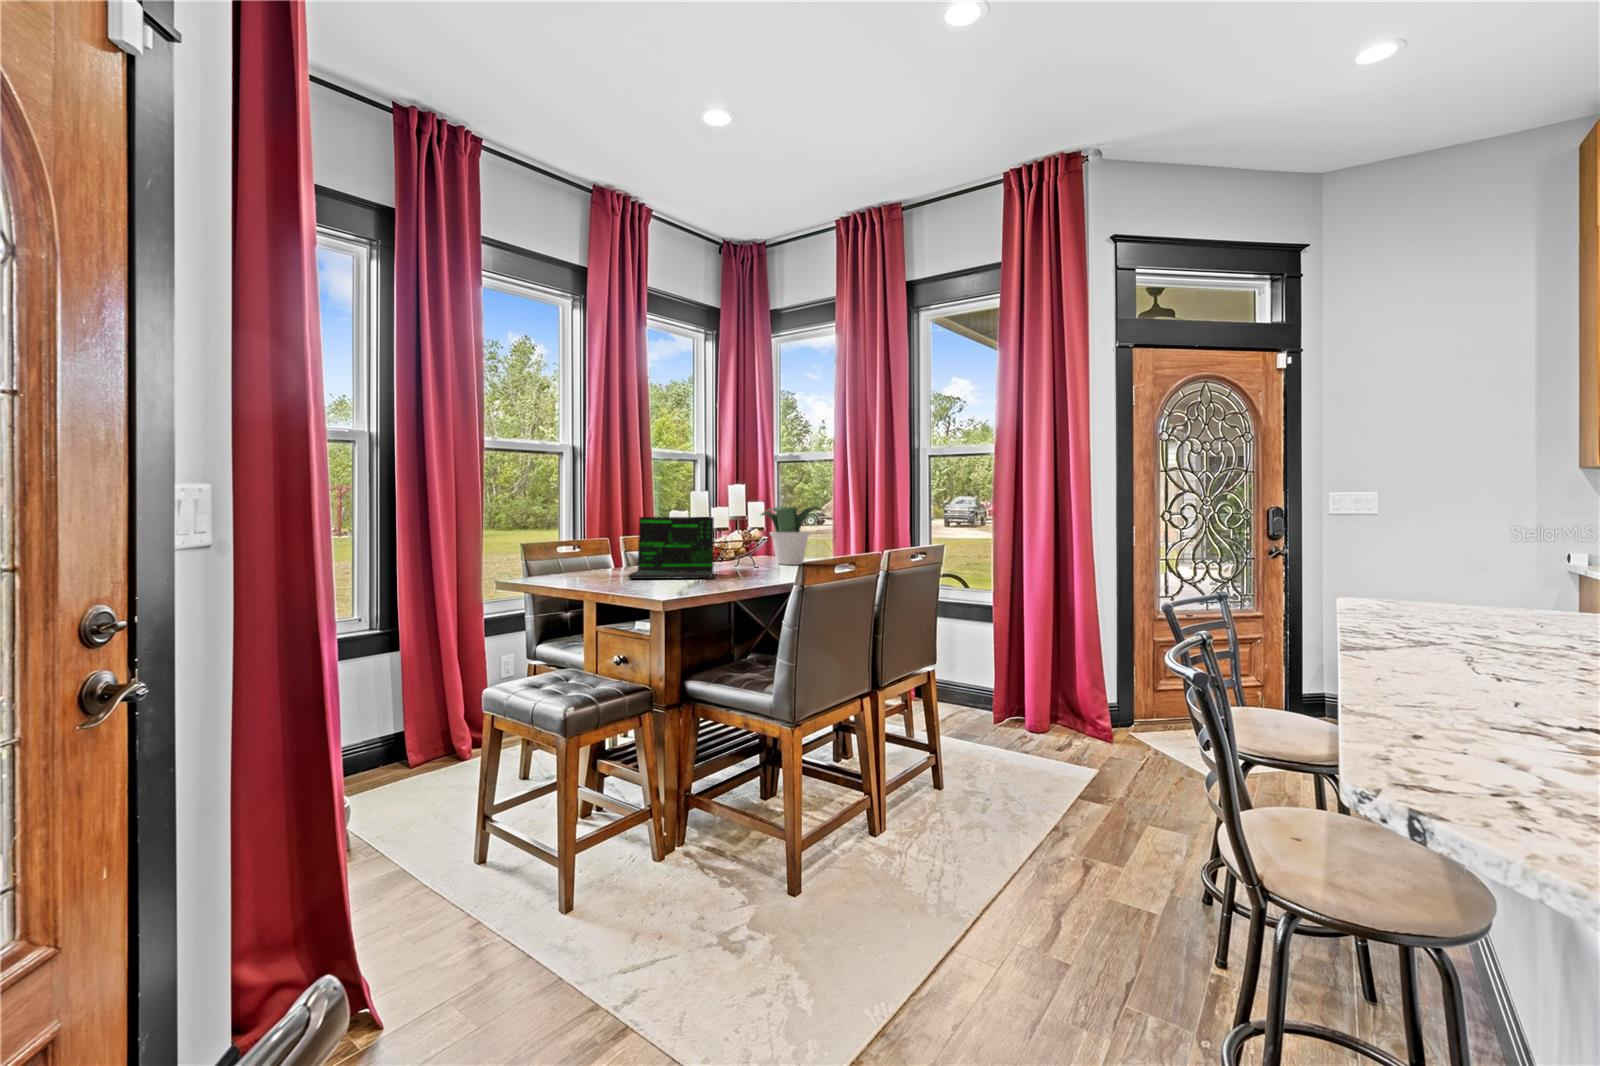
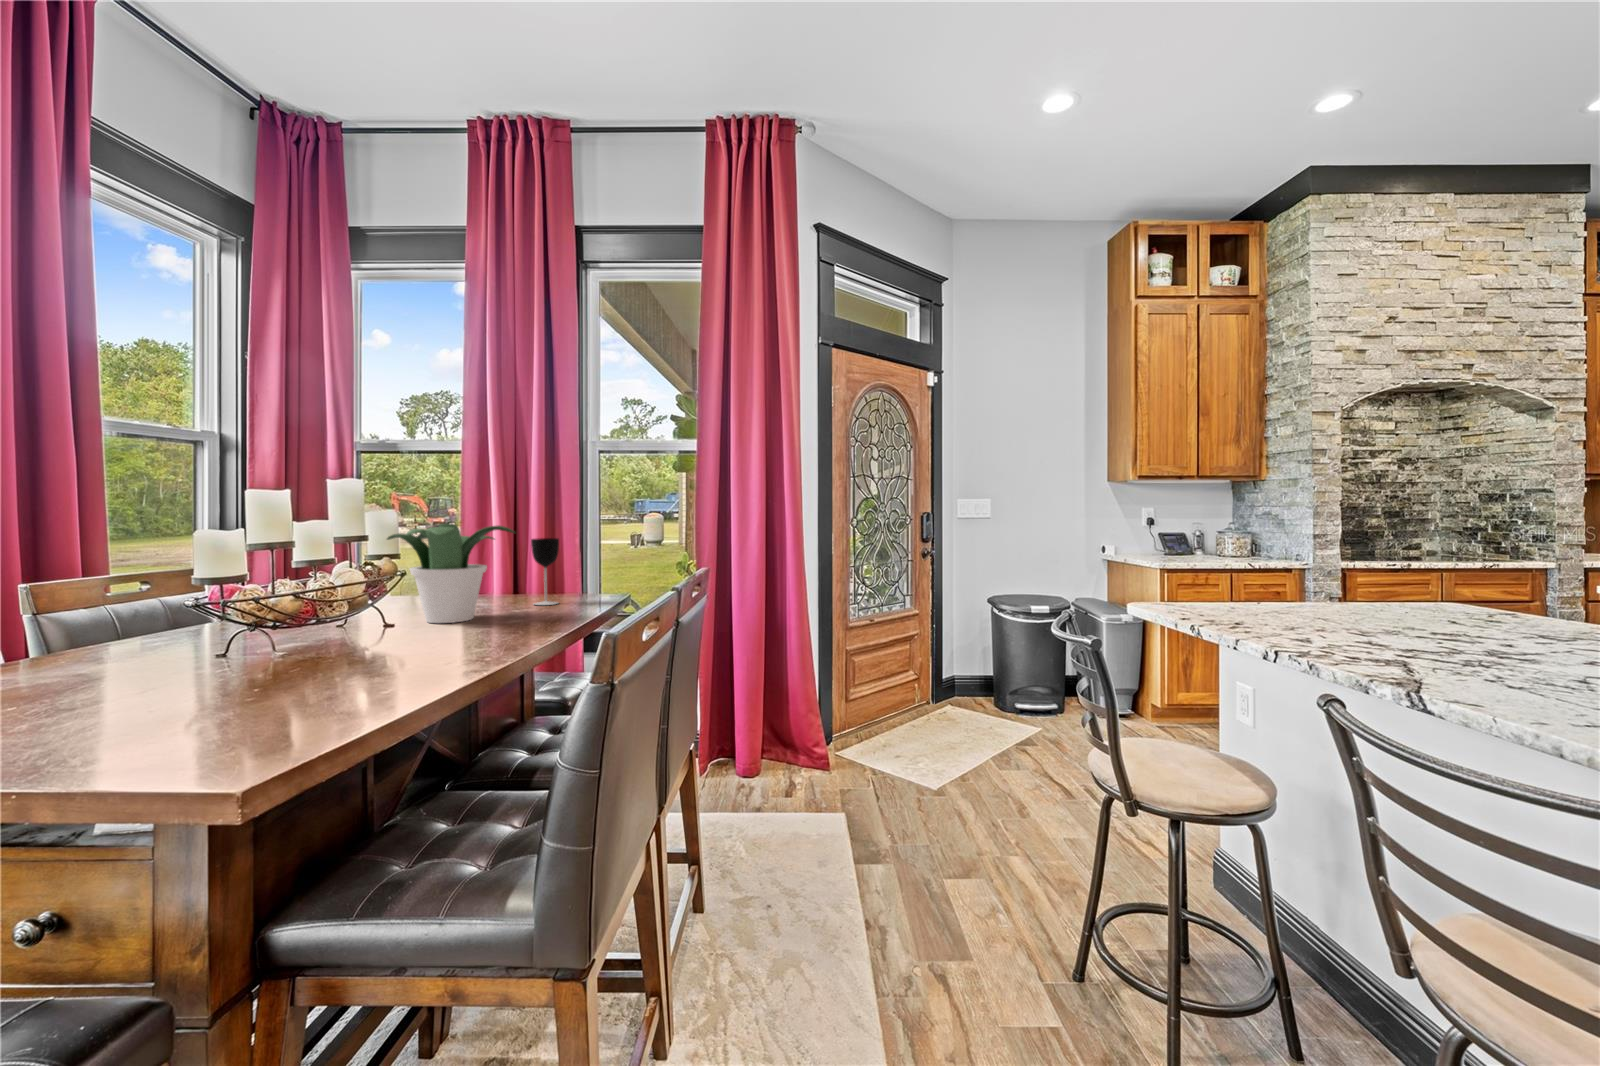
laptop: present [628,517,731,579] -> none [33,561,358,763]
wine glass: none [843,518,860,562] -> present [531,538,559,605]

